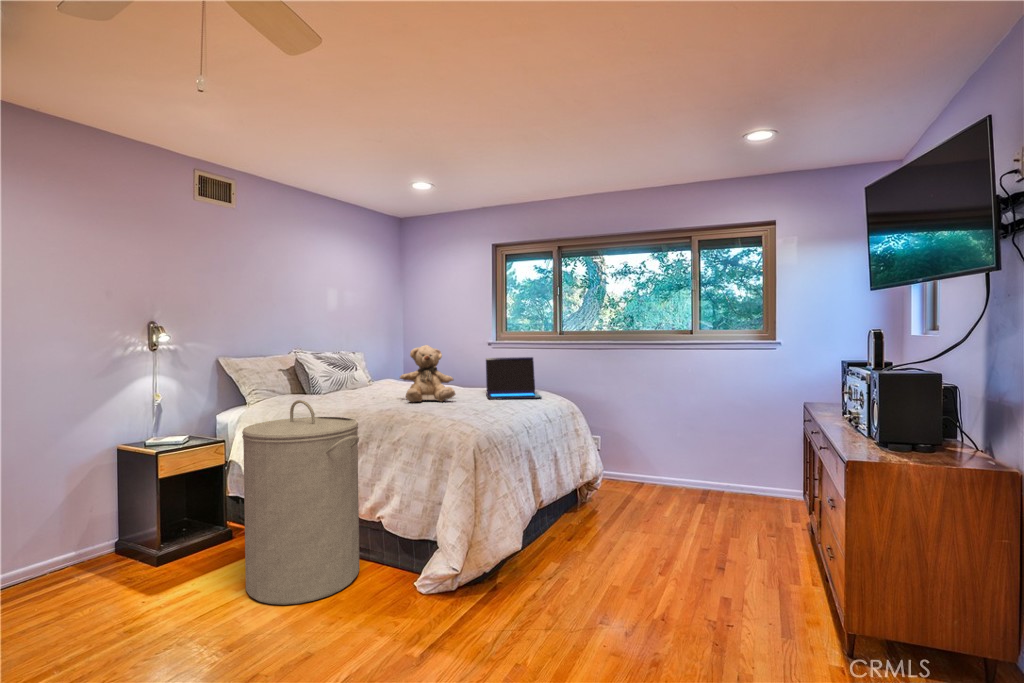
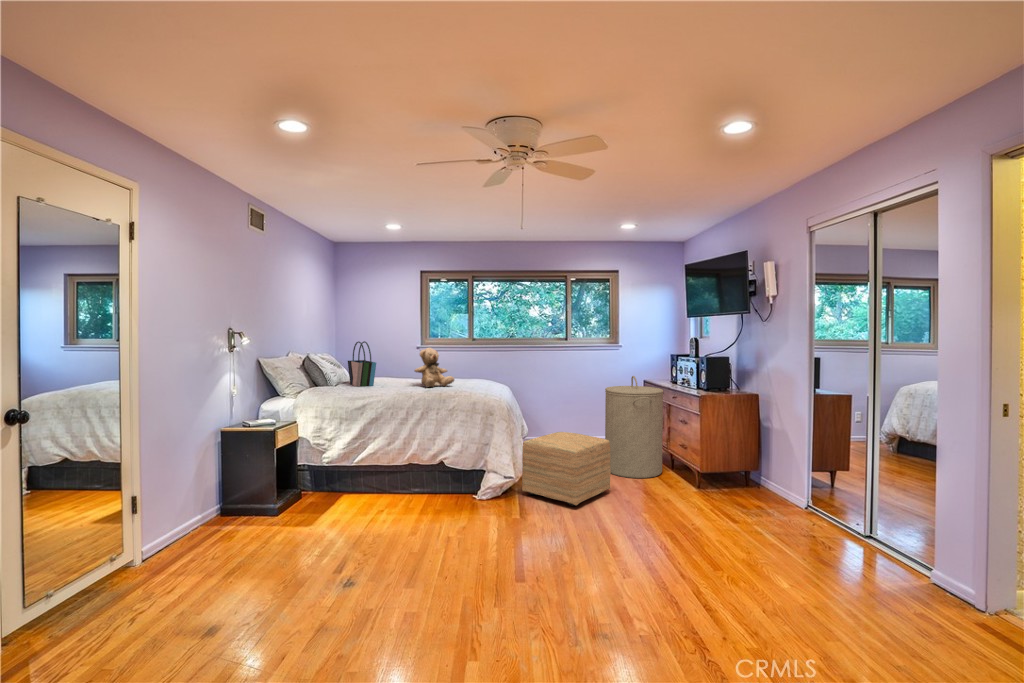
tote bag: none [332,337,365,397] -> present [348,341,376,387]
laptop: present [486,357,542,400] -> none [454,355,501,384]
laundry hamper: present [242,400,359,605] -> present [605,376,663,478]
ottoman: none [491,492,653,651] -> present [522,432,611,506]

